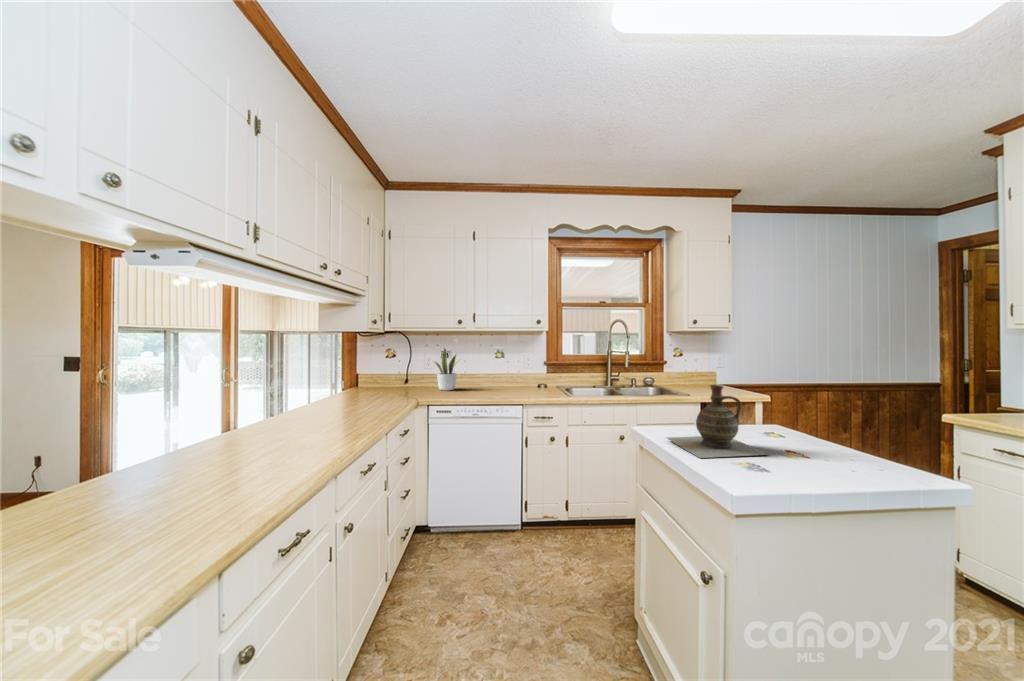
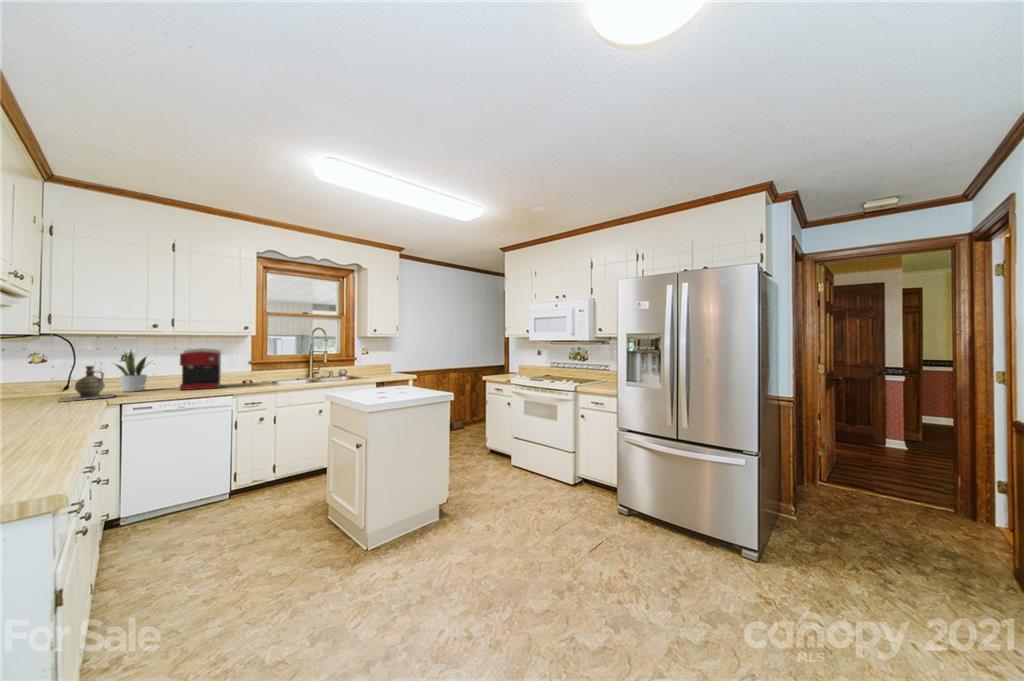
coffee maker: none [479,347,516,394] -> present [180,348,221,390]
ceramic jug: present [667,385,767,458] -> present [59,366,113,402]

